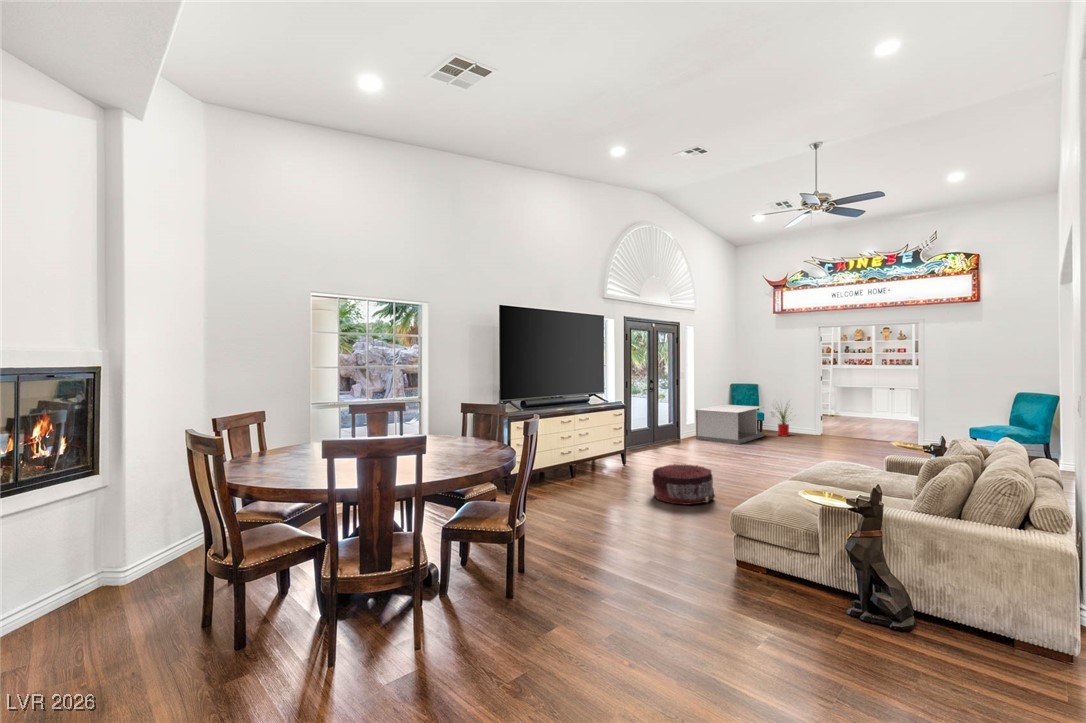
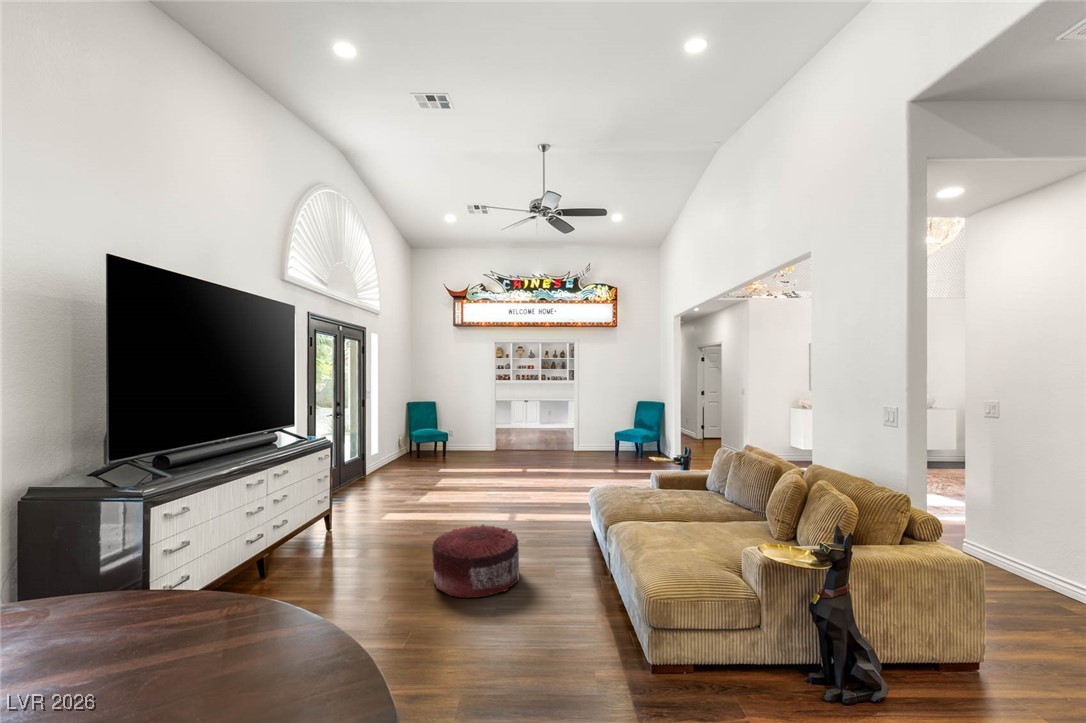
house plant: present [778,404,789,436] -> none [449,415,479,456]
coffee table: present [696,405,764,444] -> none [381,426,448,474]

